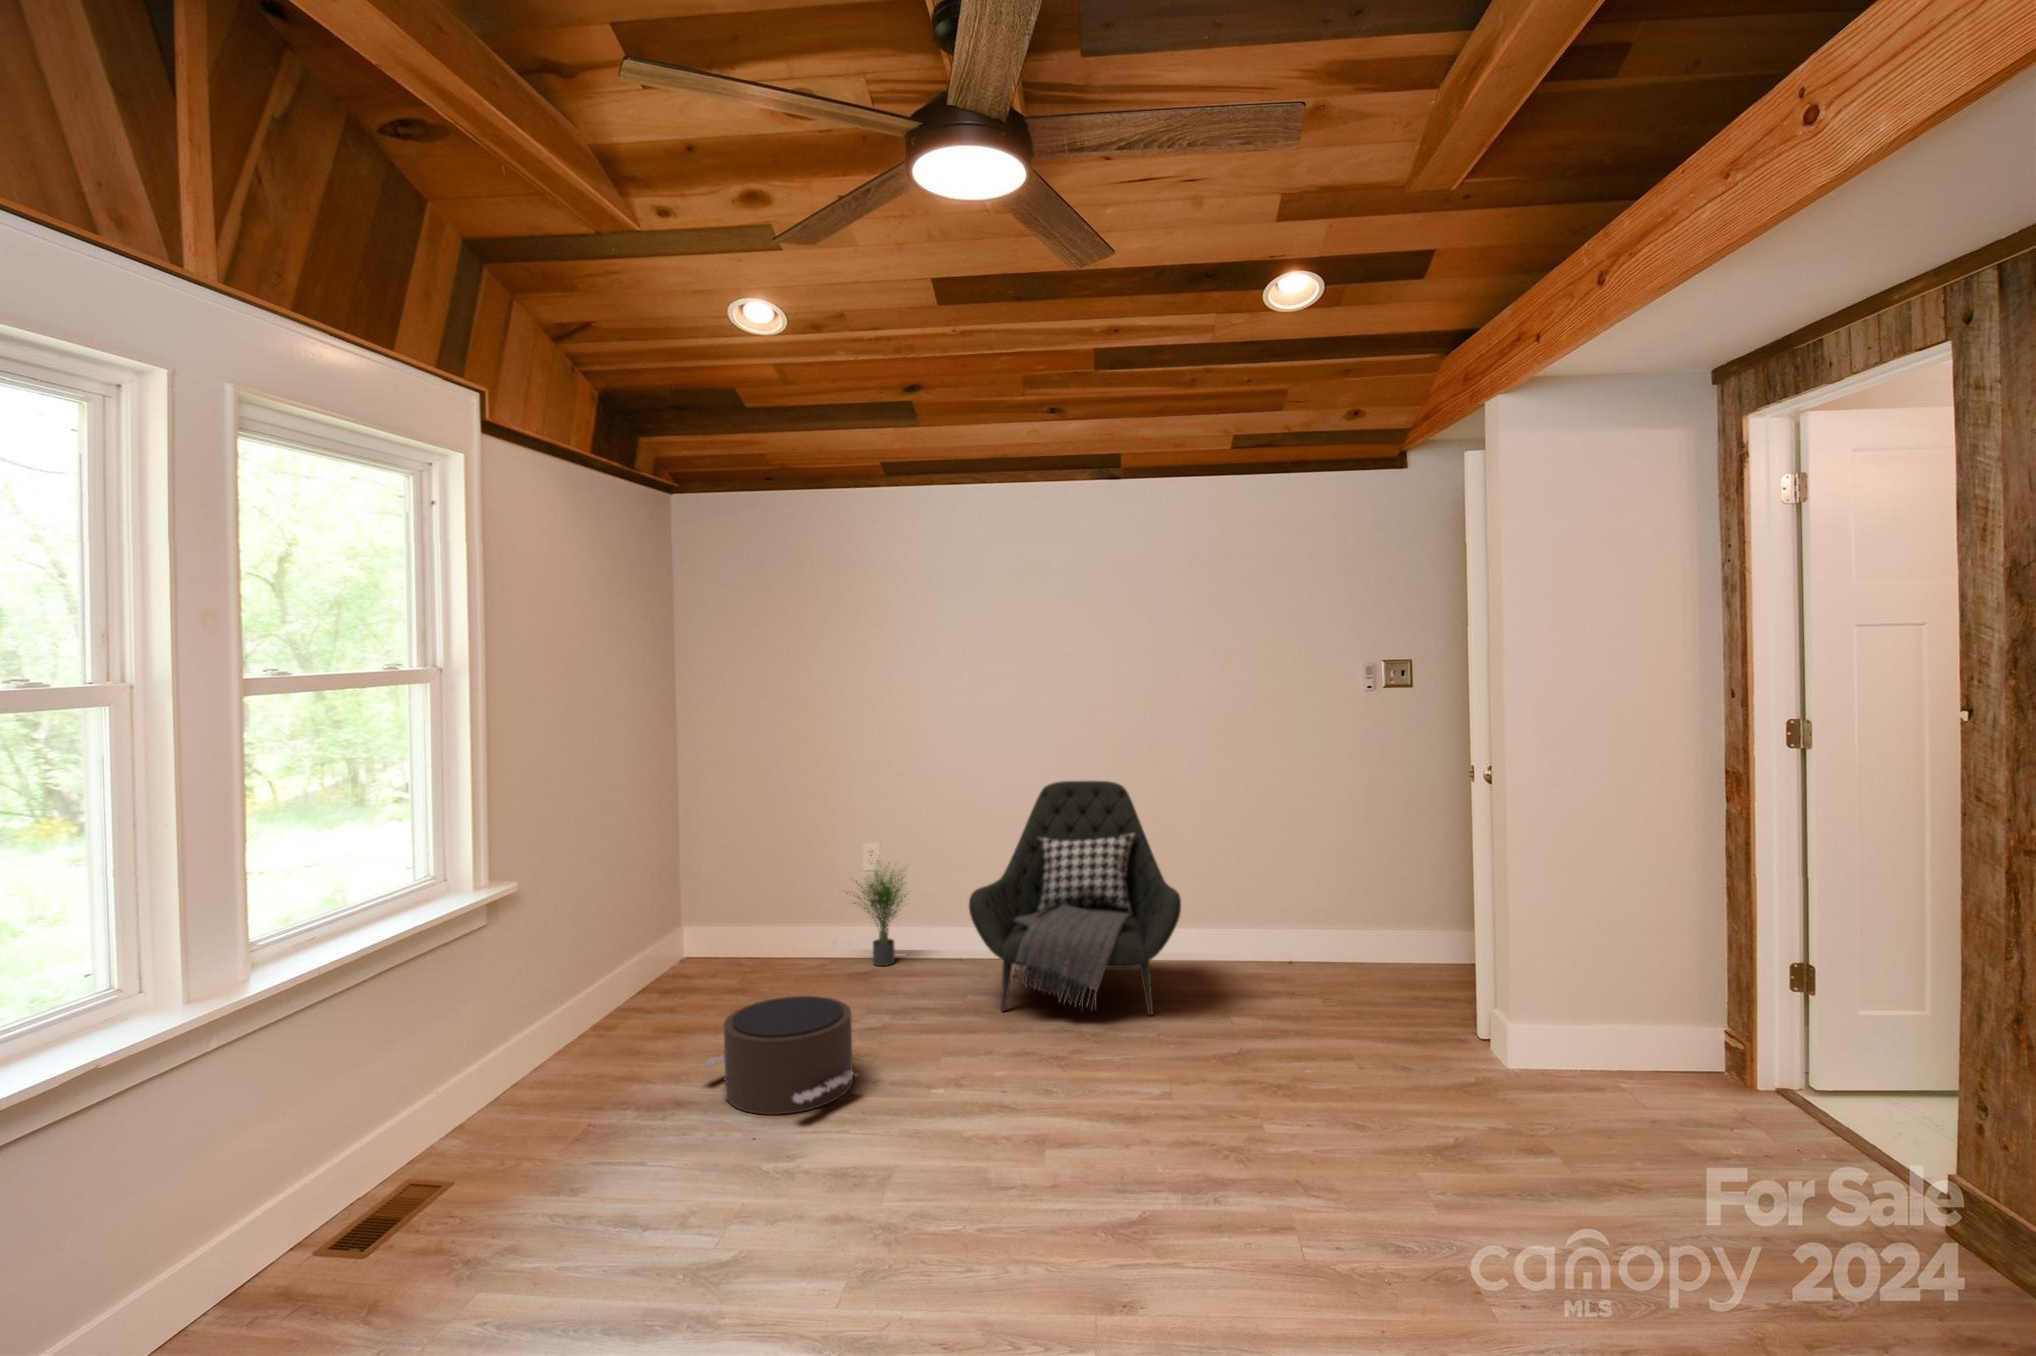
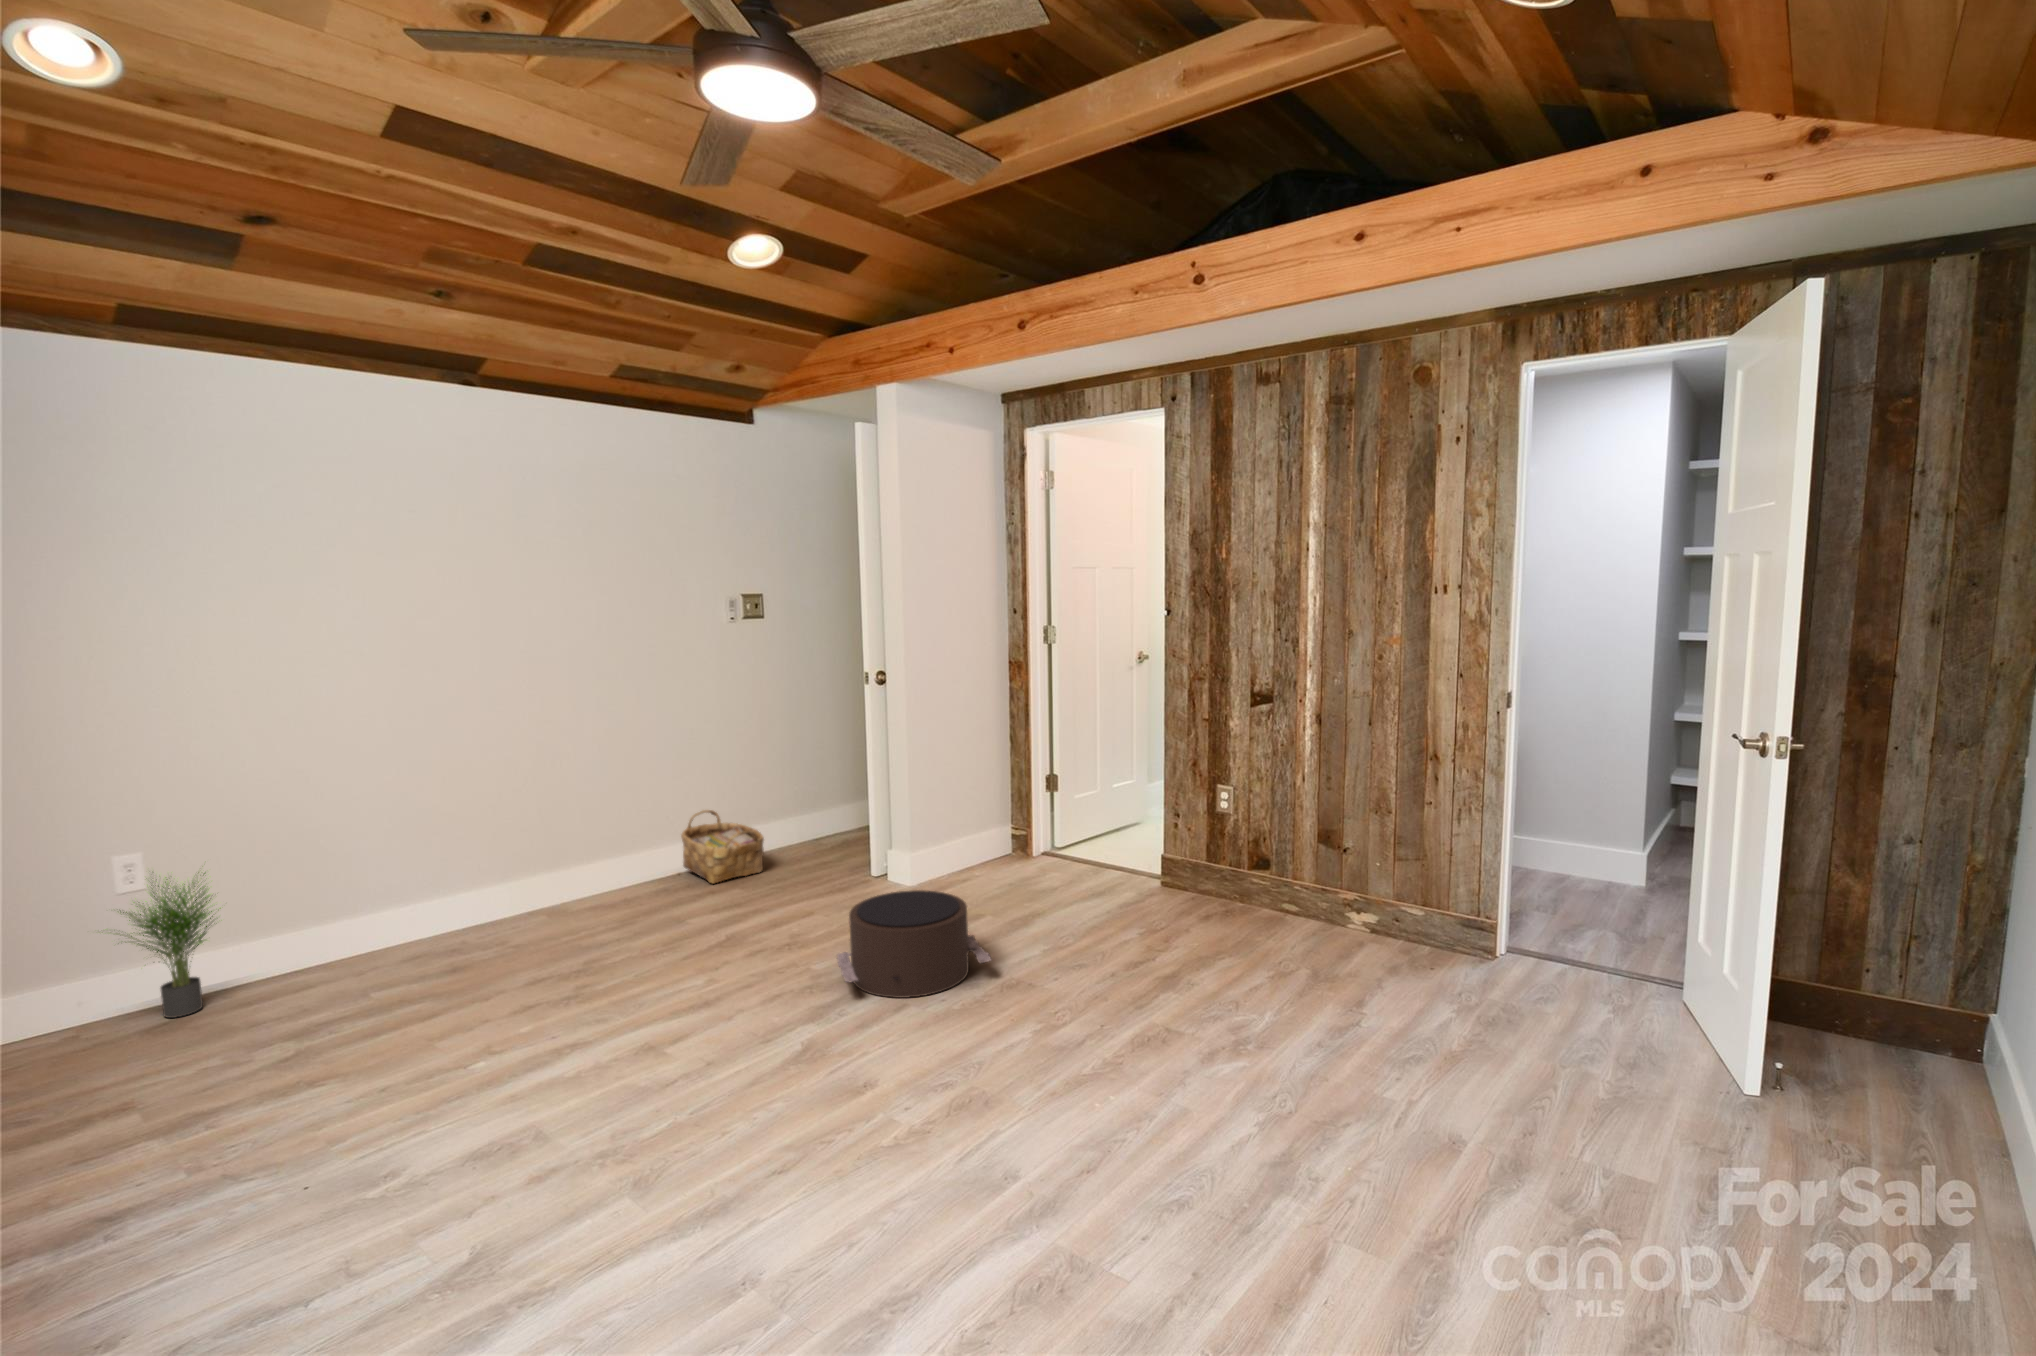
armchair: present [969,781,1181,1015] -> none [382,725,648,995]
woven basket: none [1285,901,1368,987] -> present [681,810,764,884]
pouf: present [703,996,854,1115] -> present [837,890,991,998]

